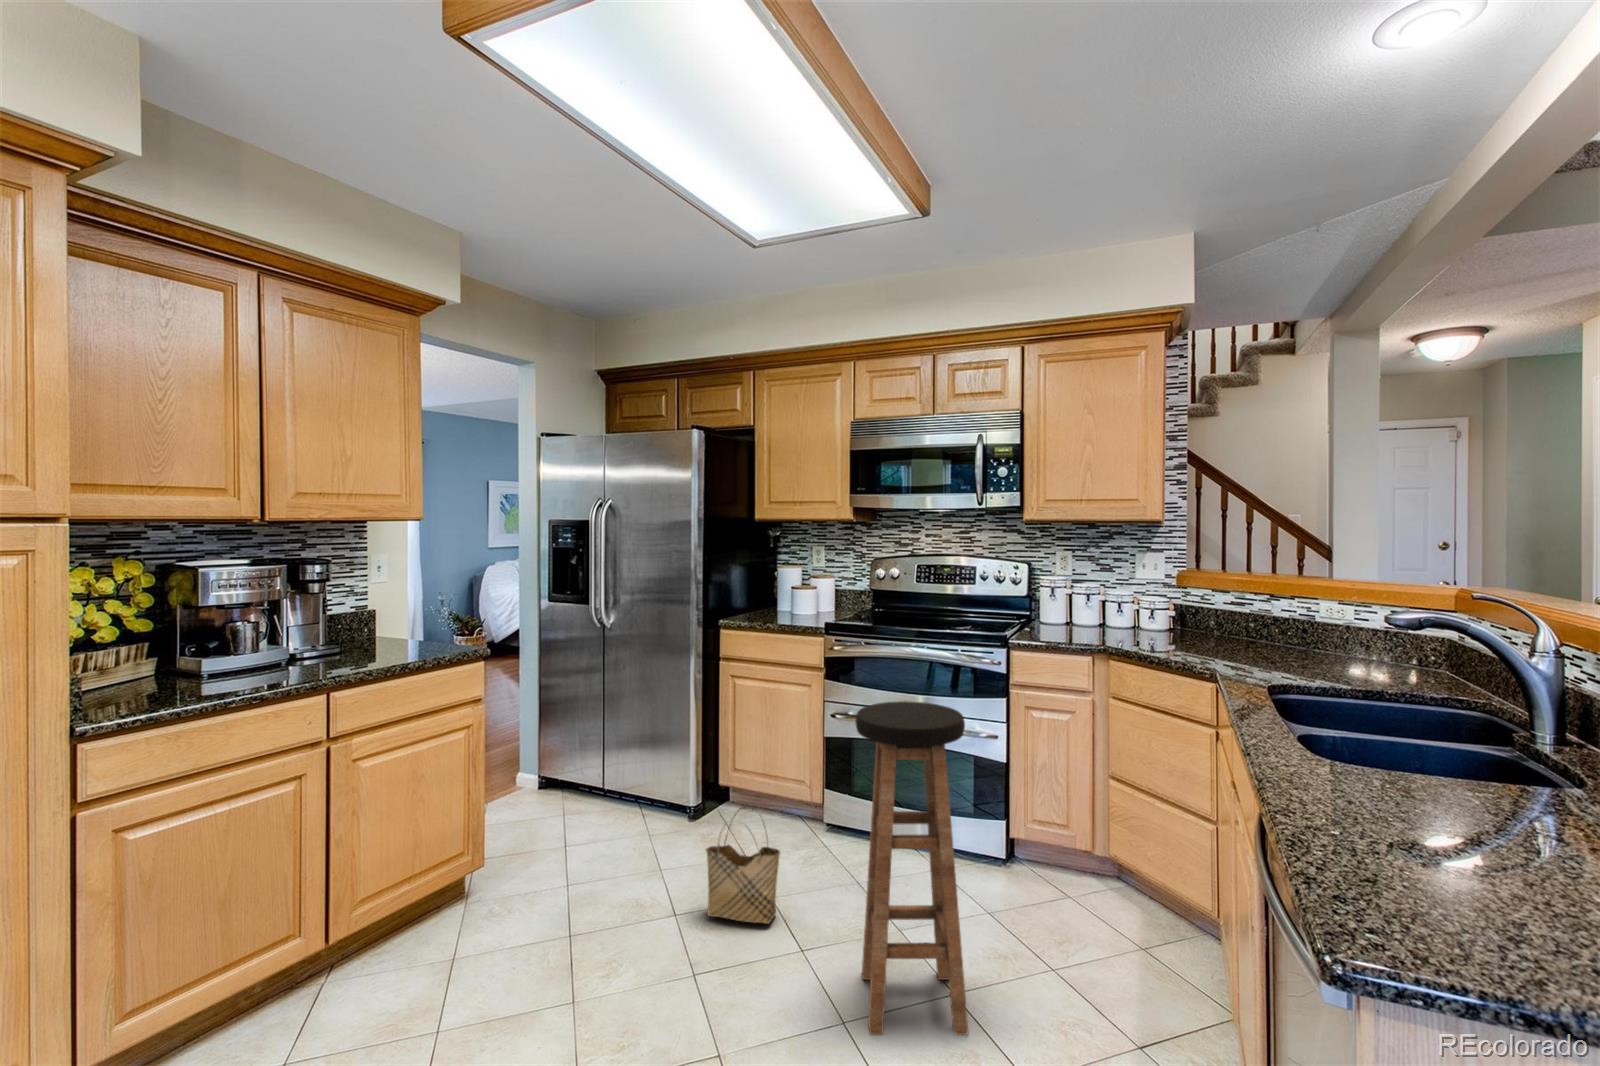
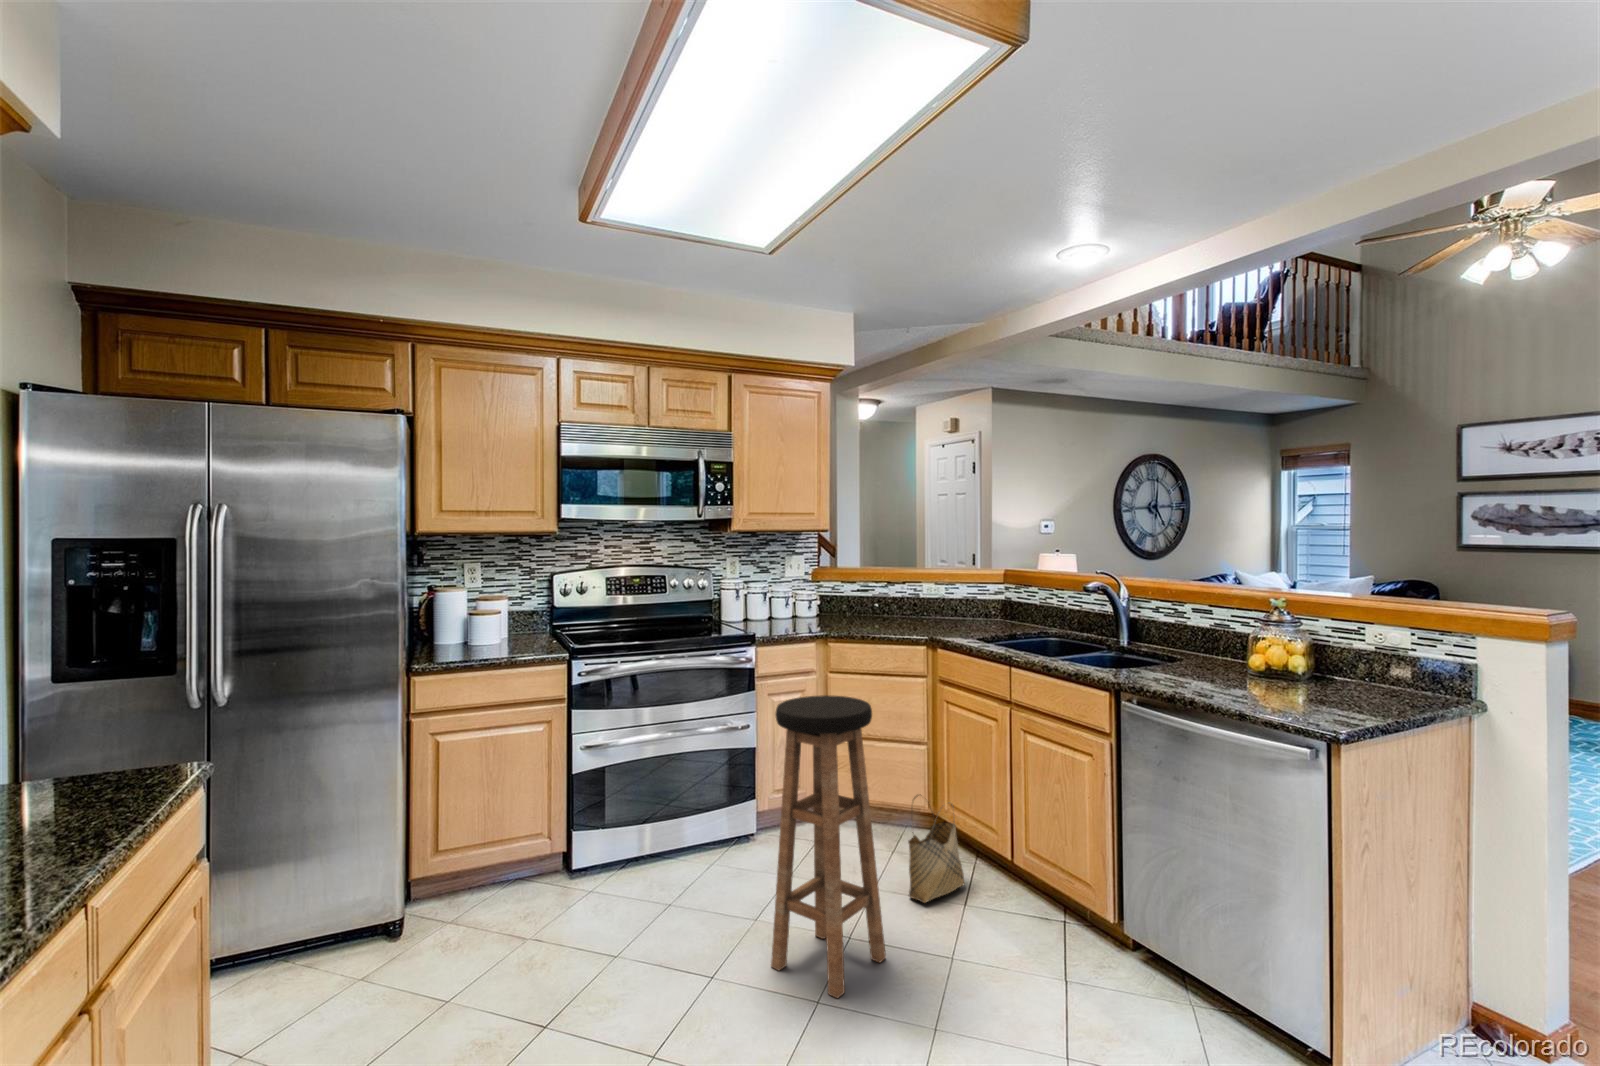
woven basket: present [706,806,780,924] -> present [908,795,964,903]

